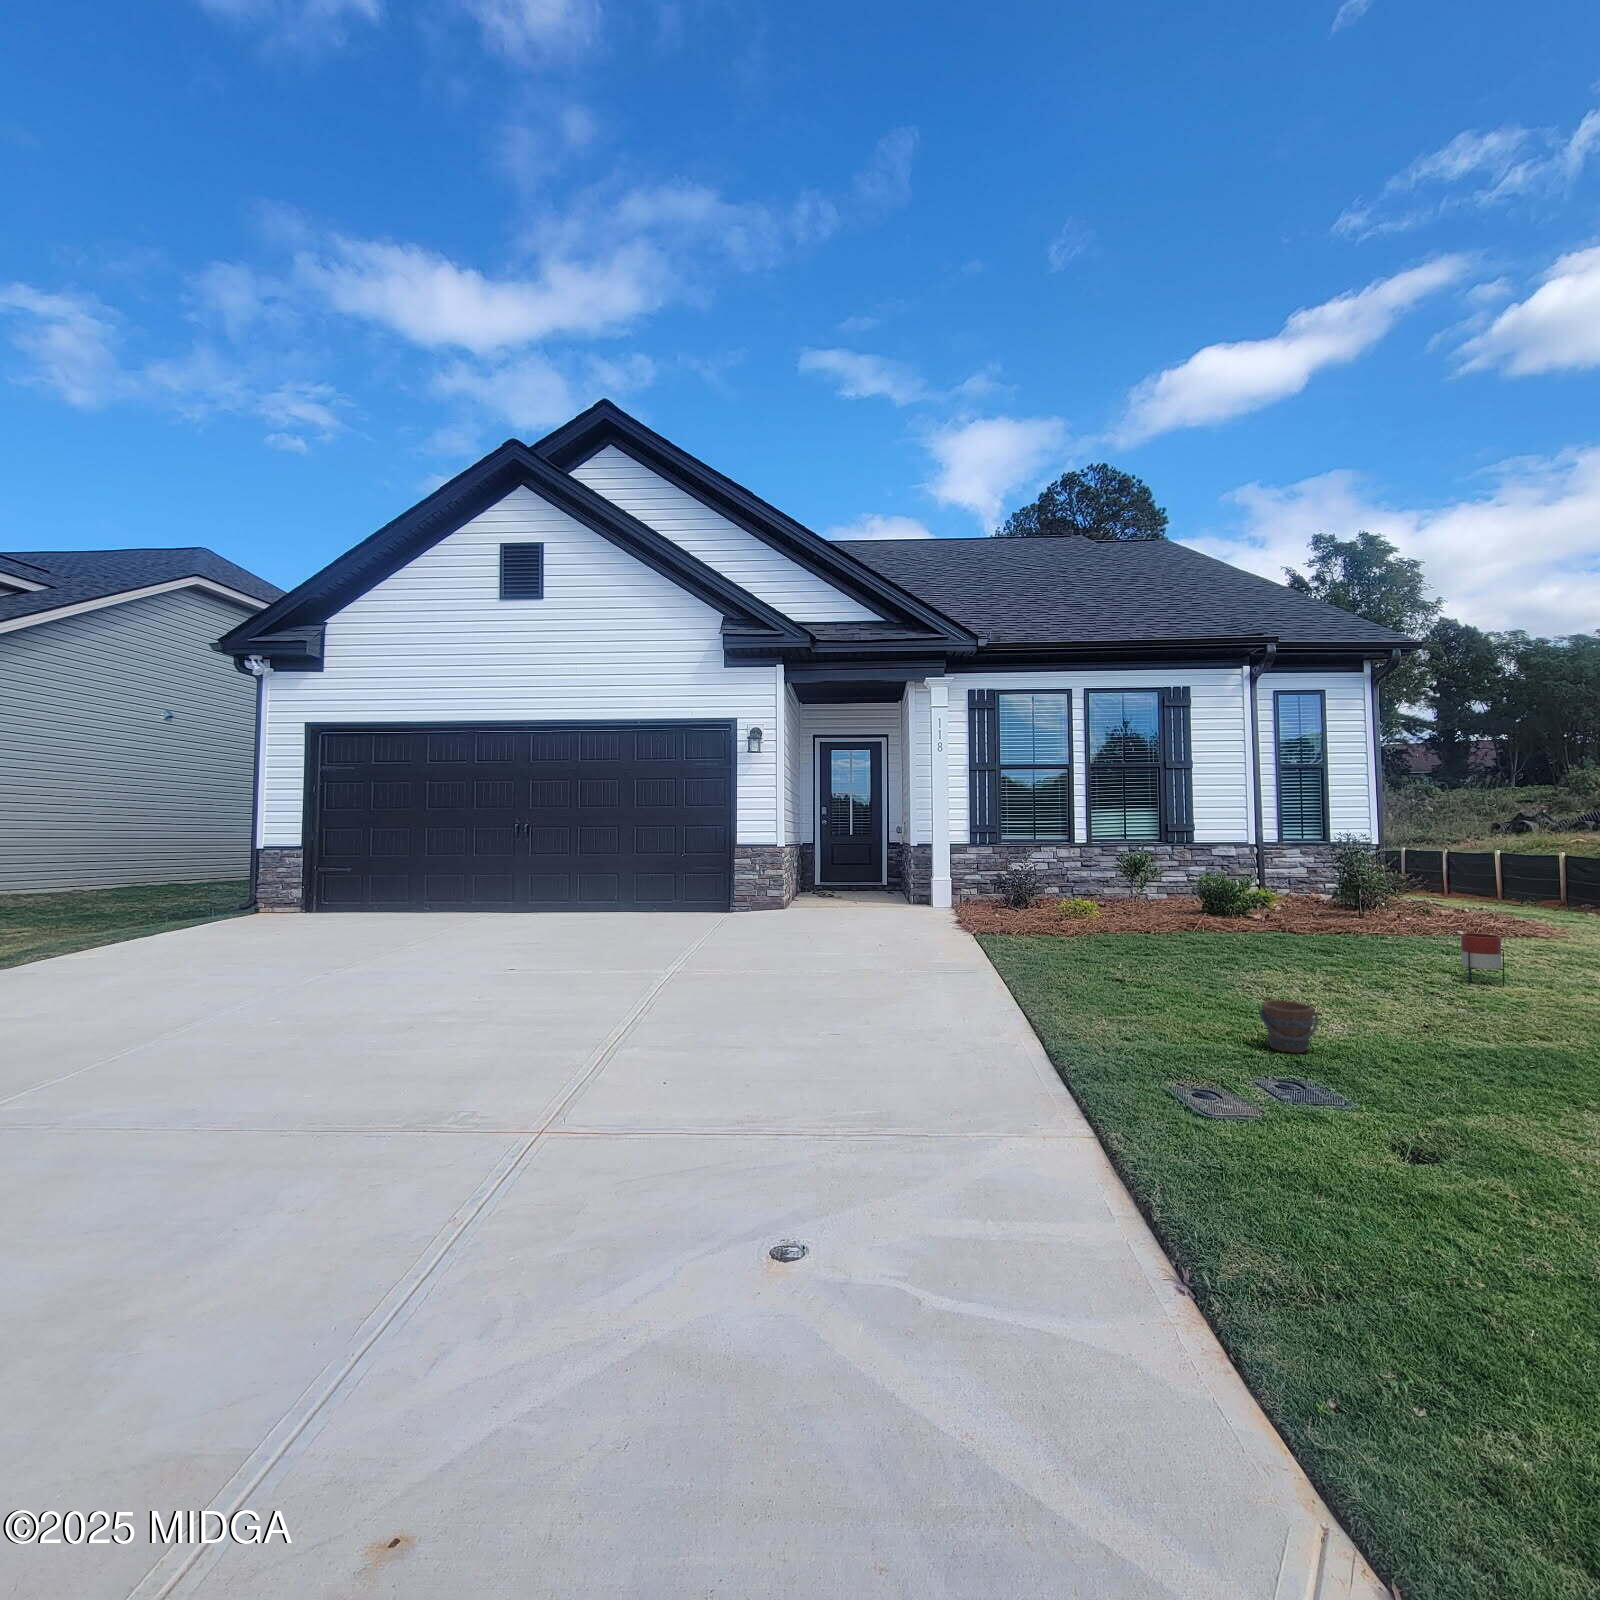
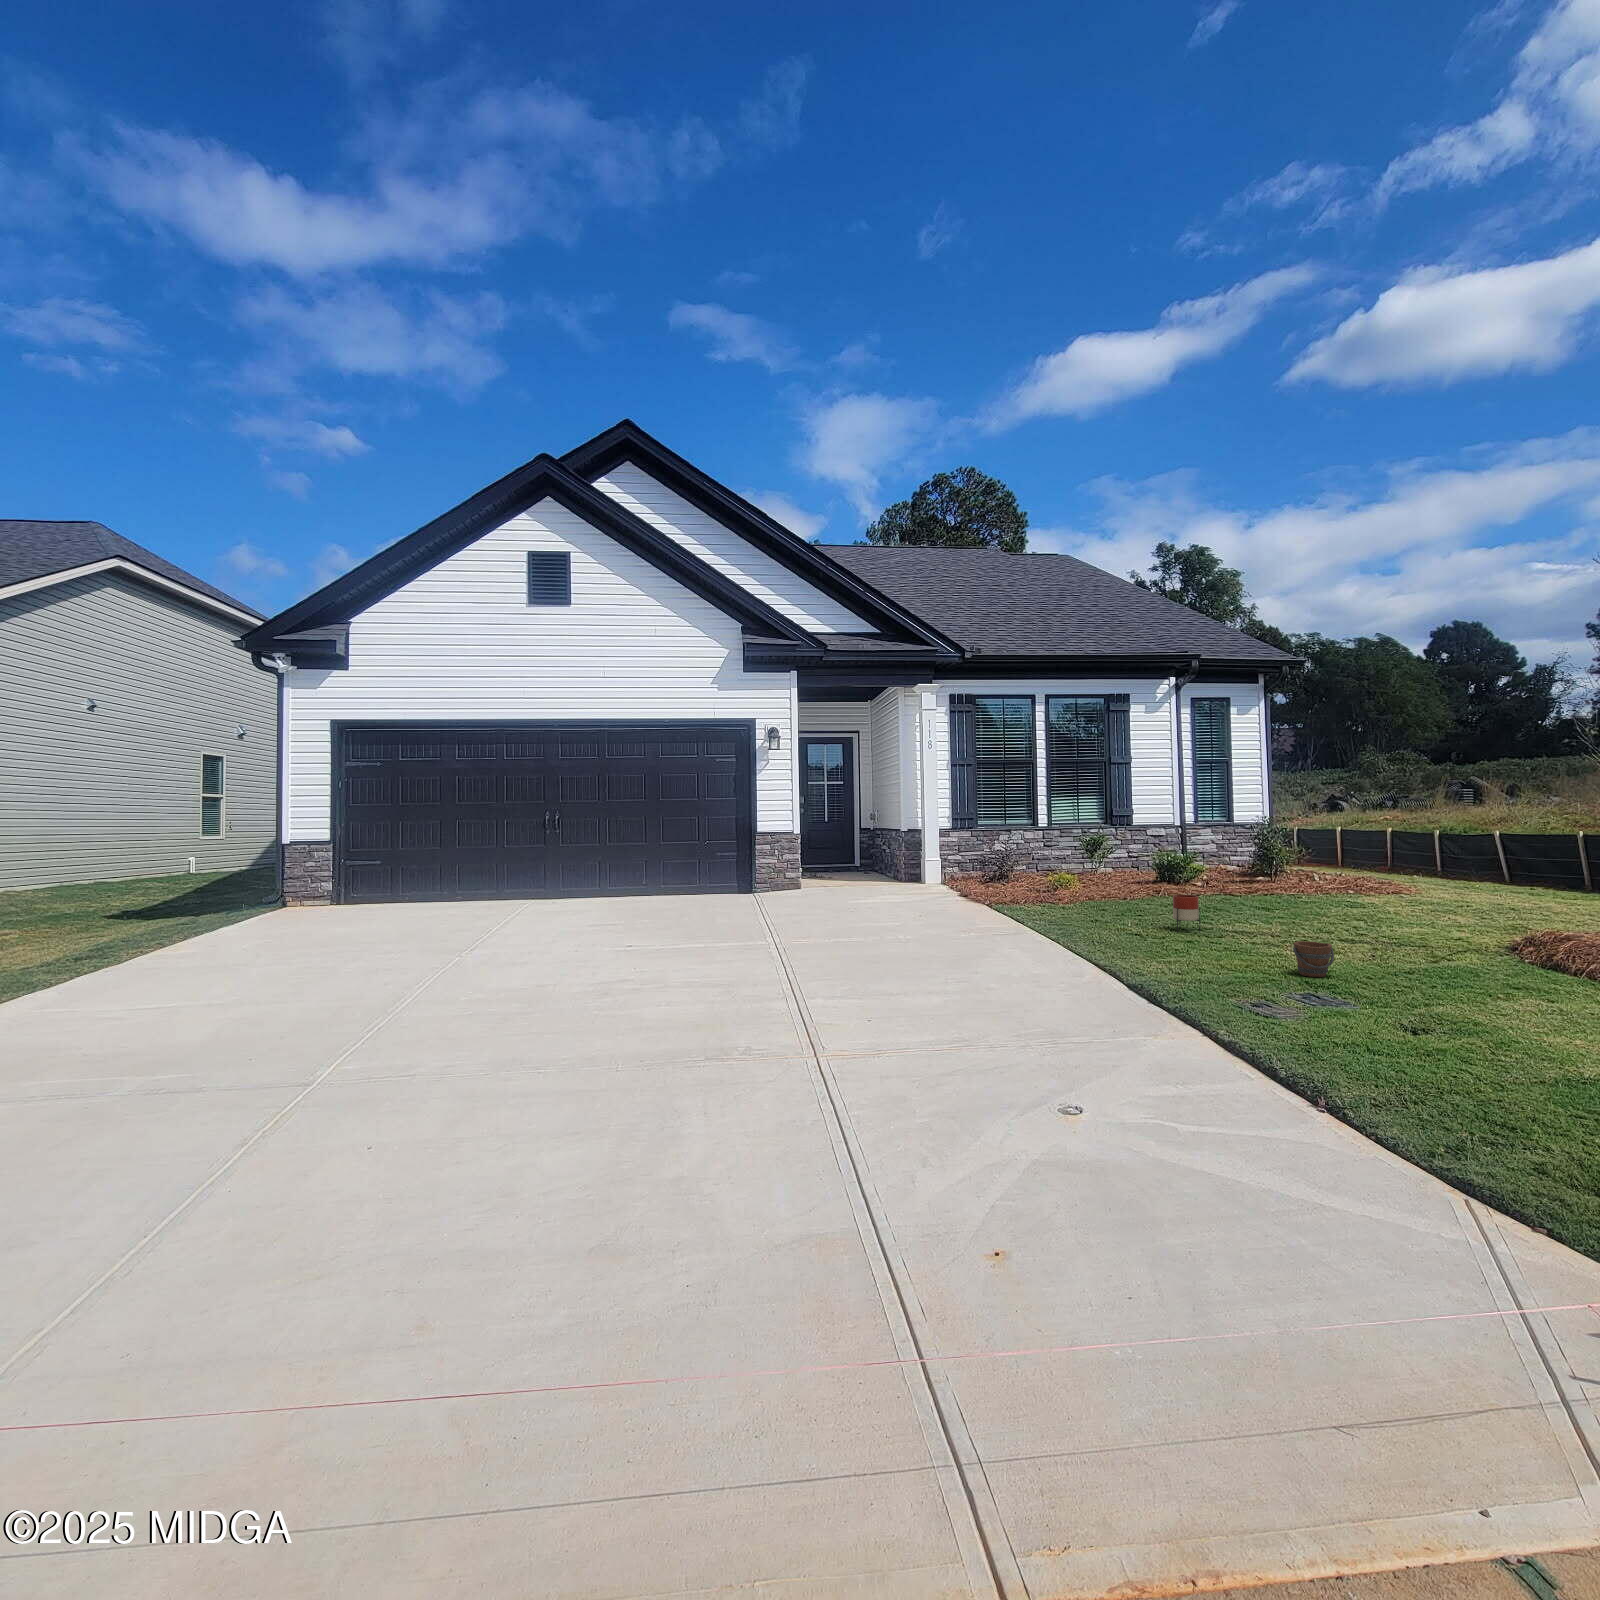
planter: present [1461,933,1504,986] -> present [1173,895,1200,933]

